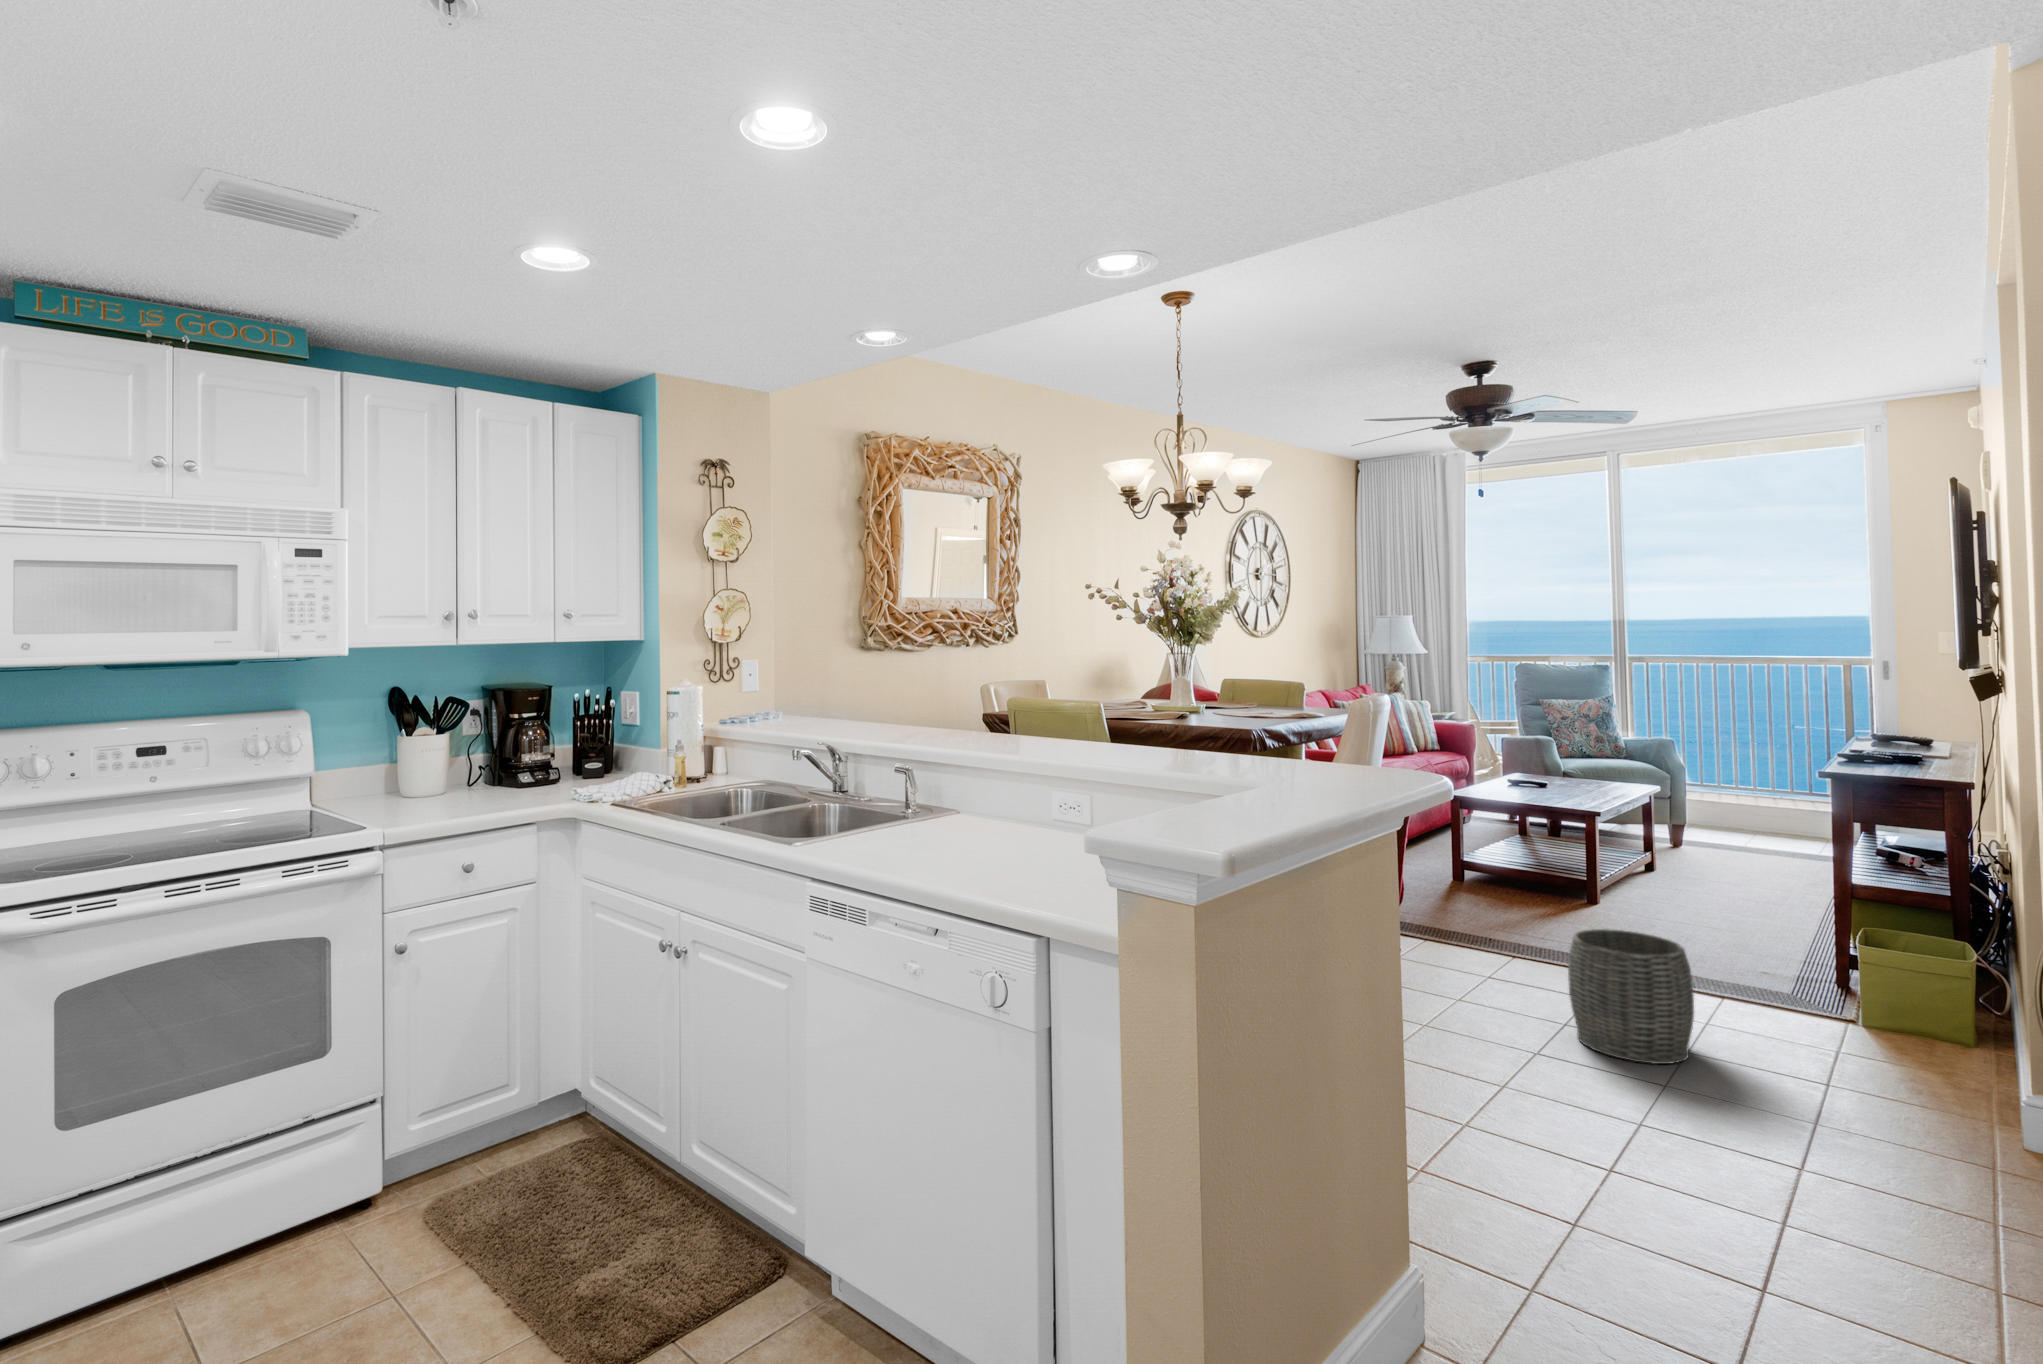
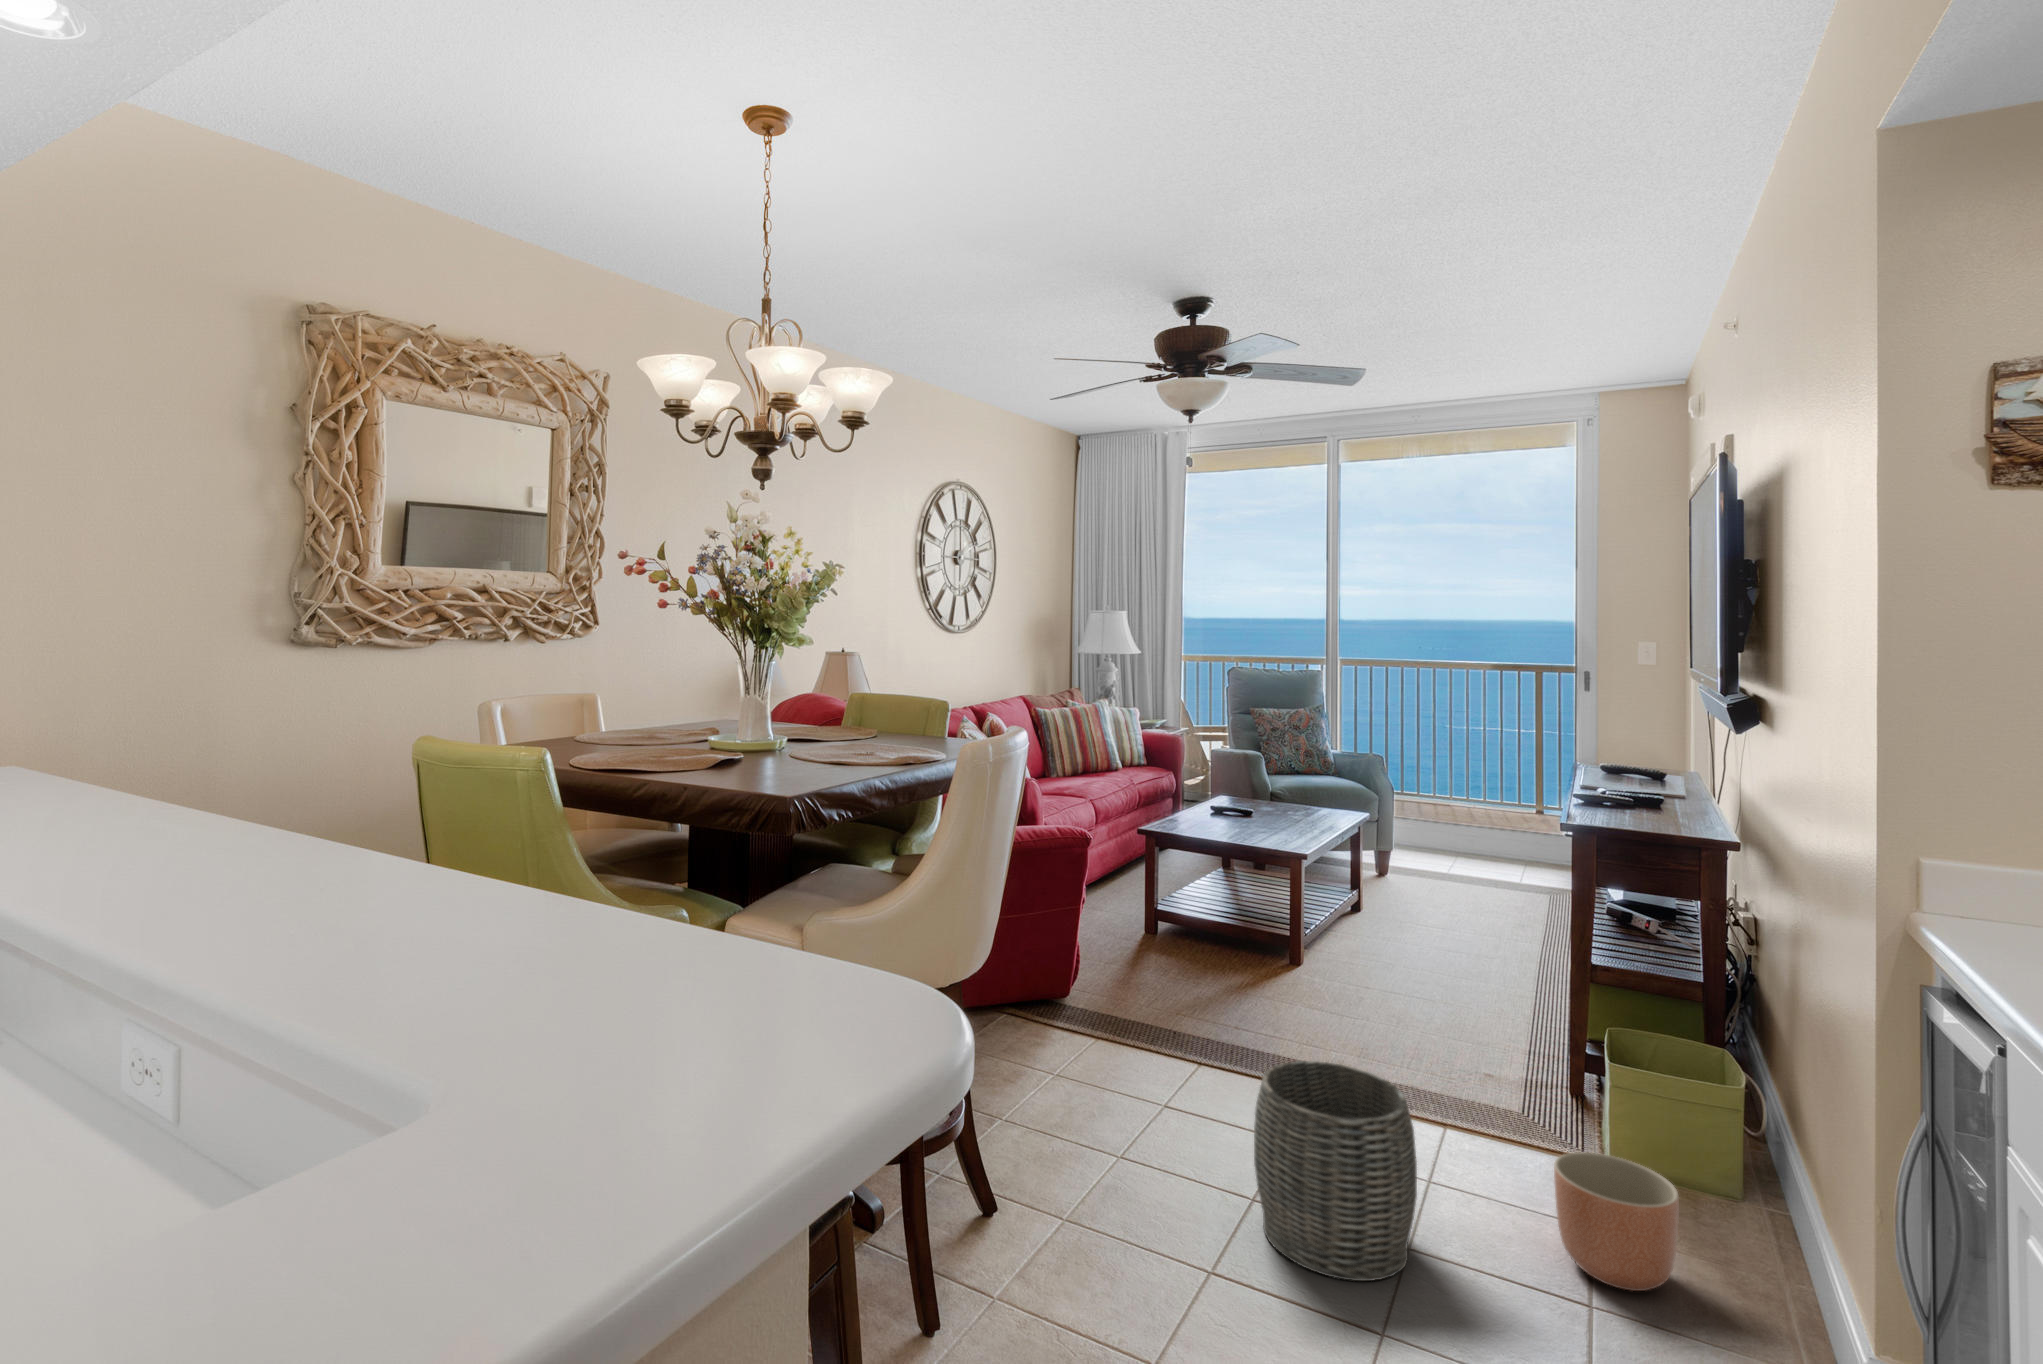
planter: none [1802,993,1899,1079] -> present [1554,1152,1679,1291]

